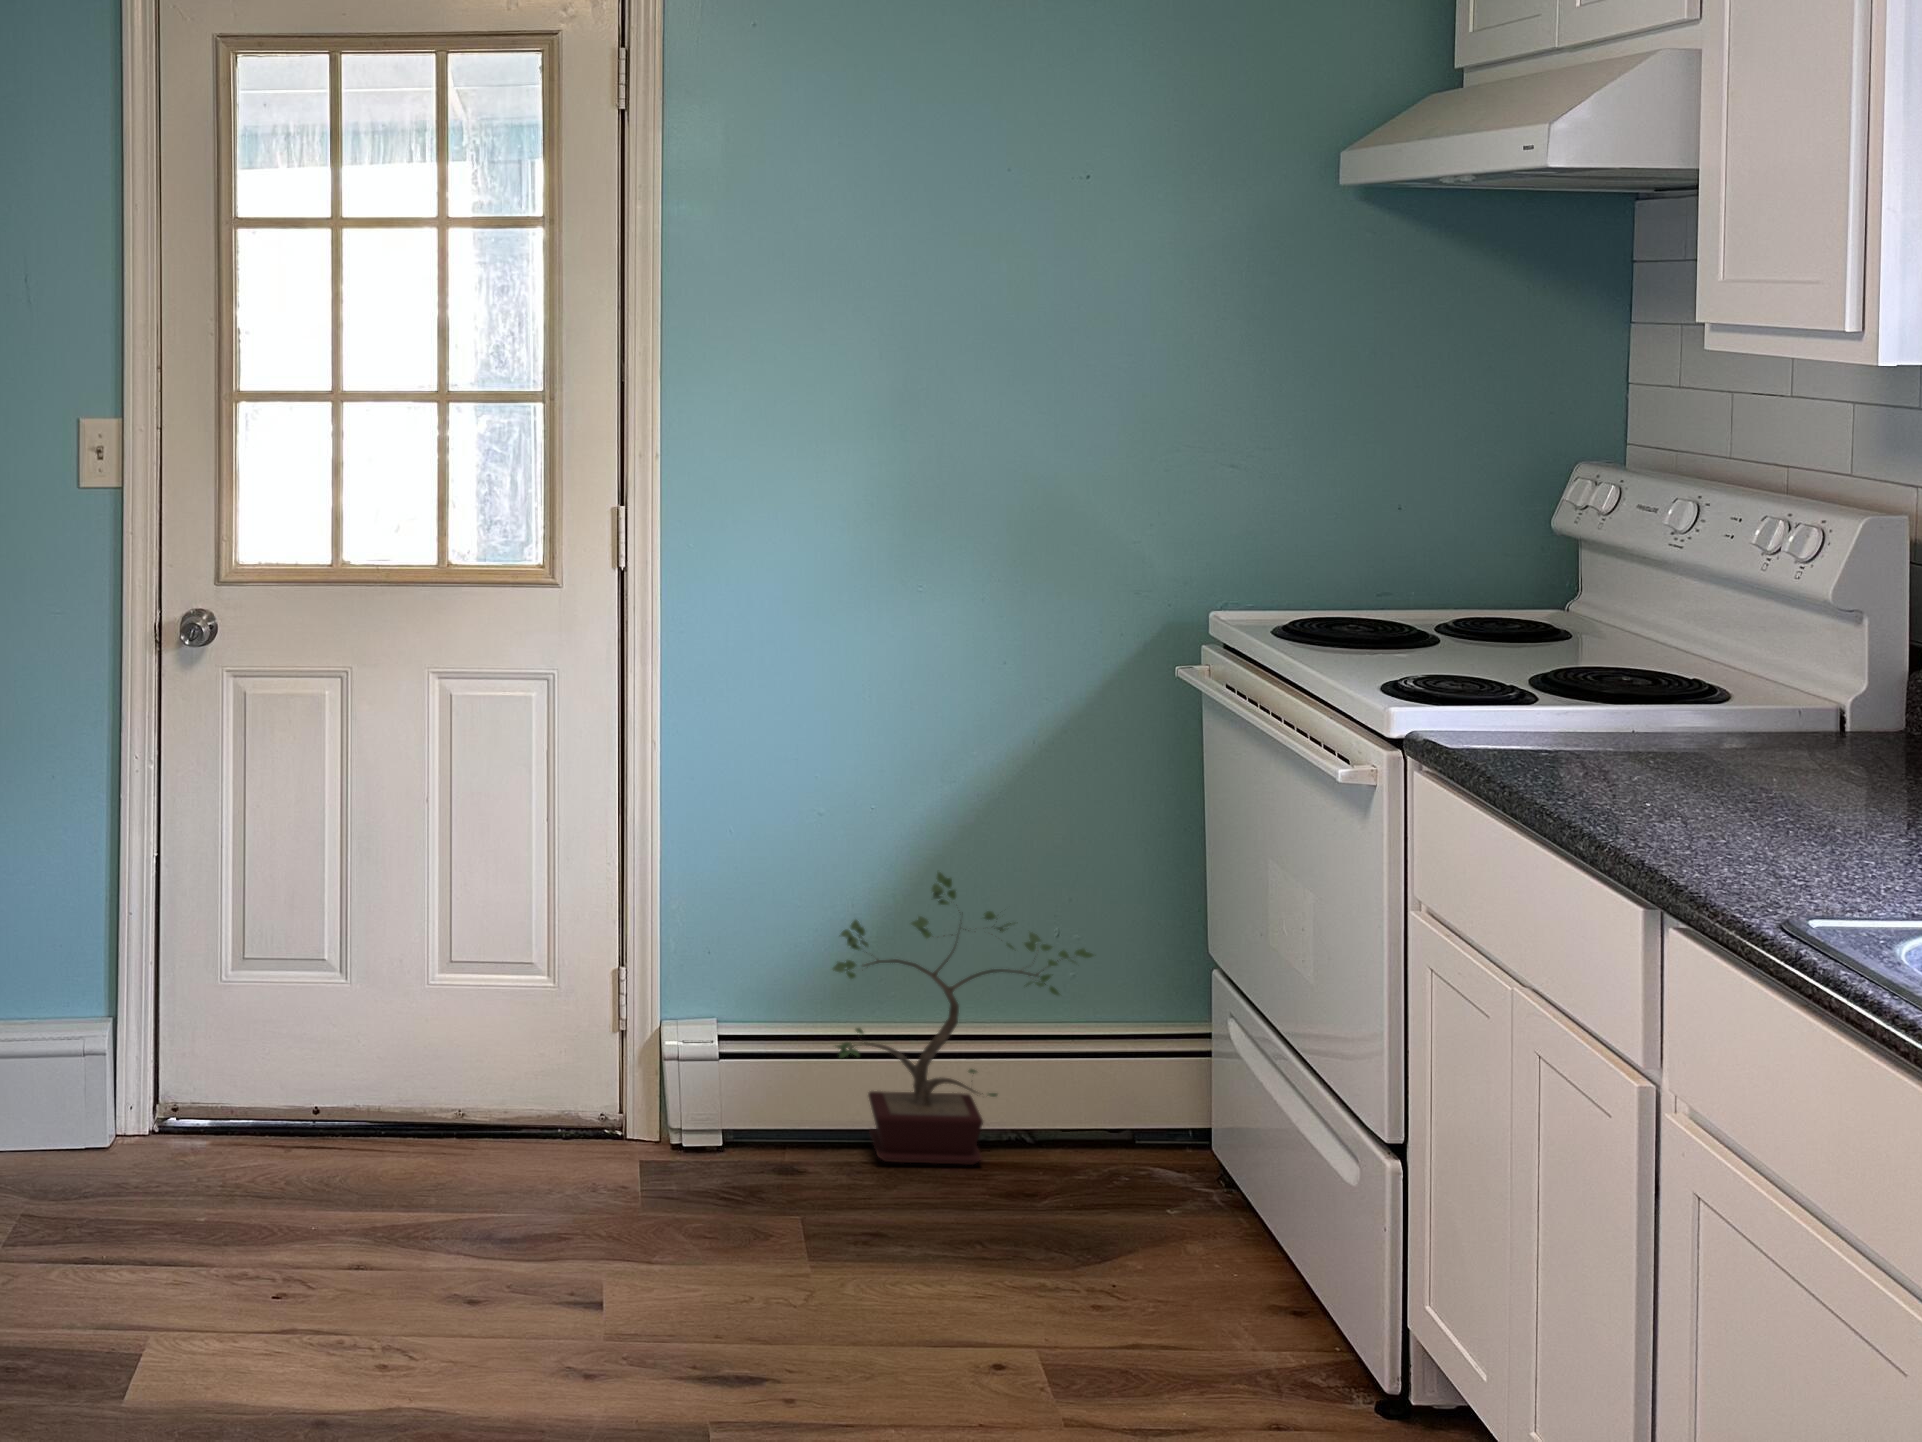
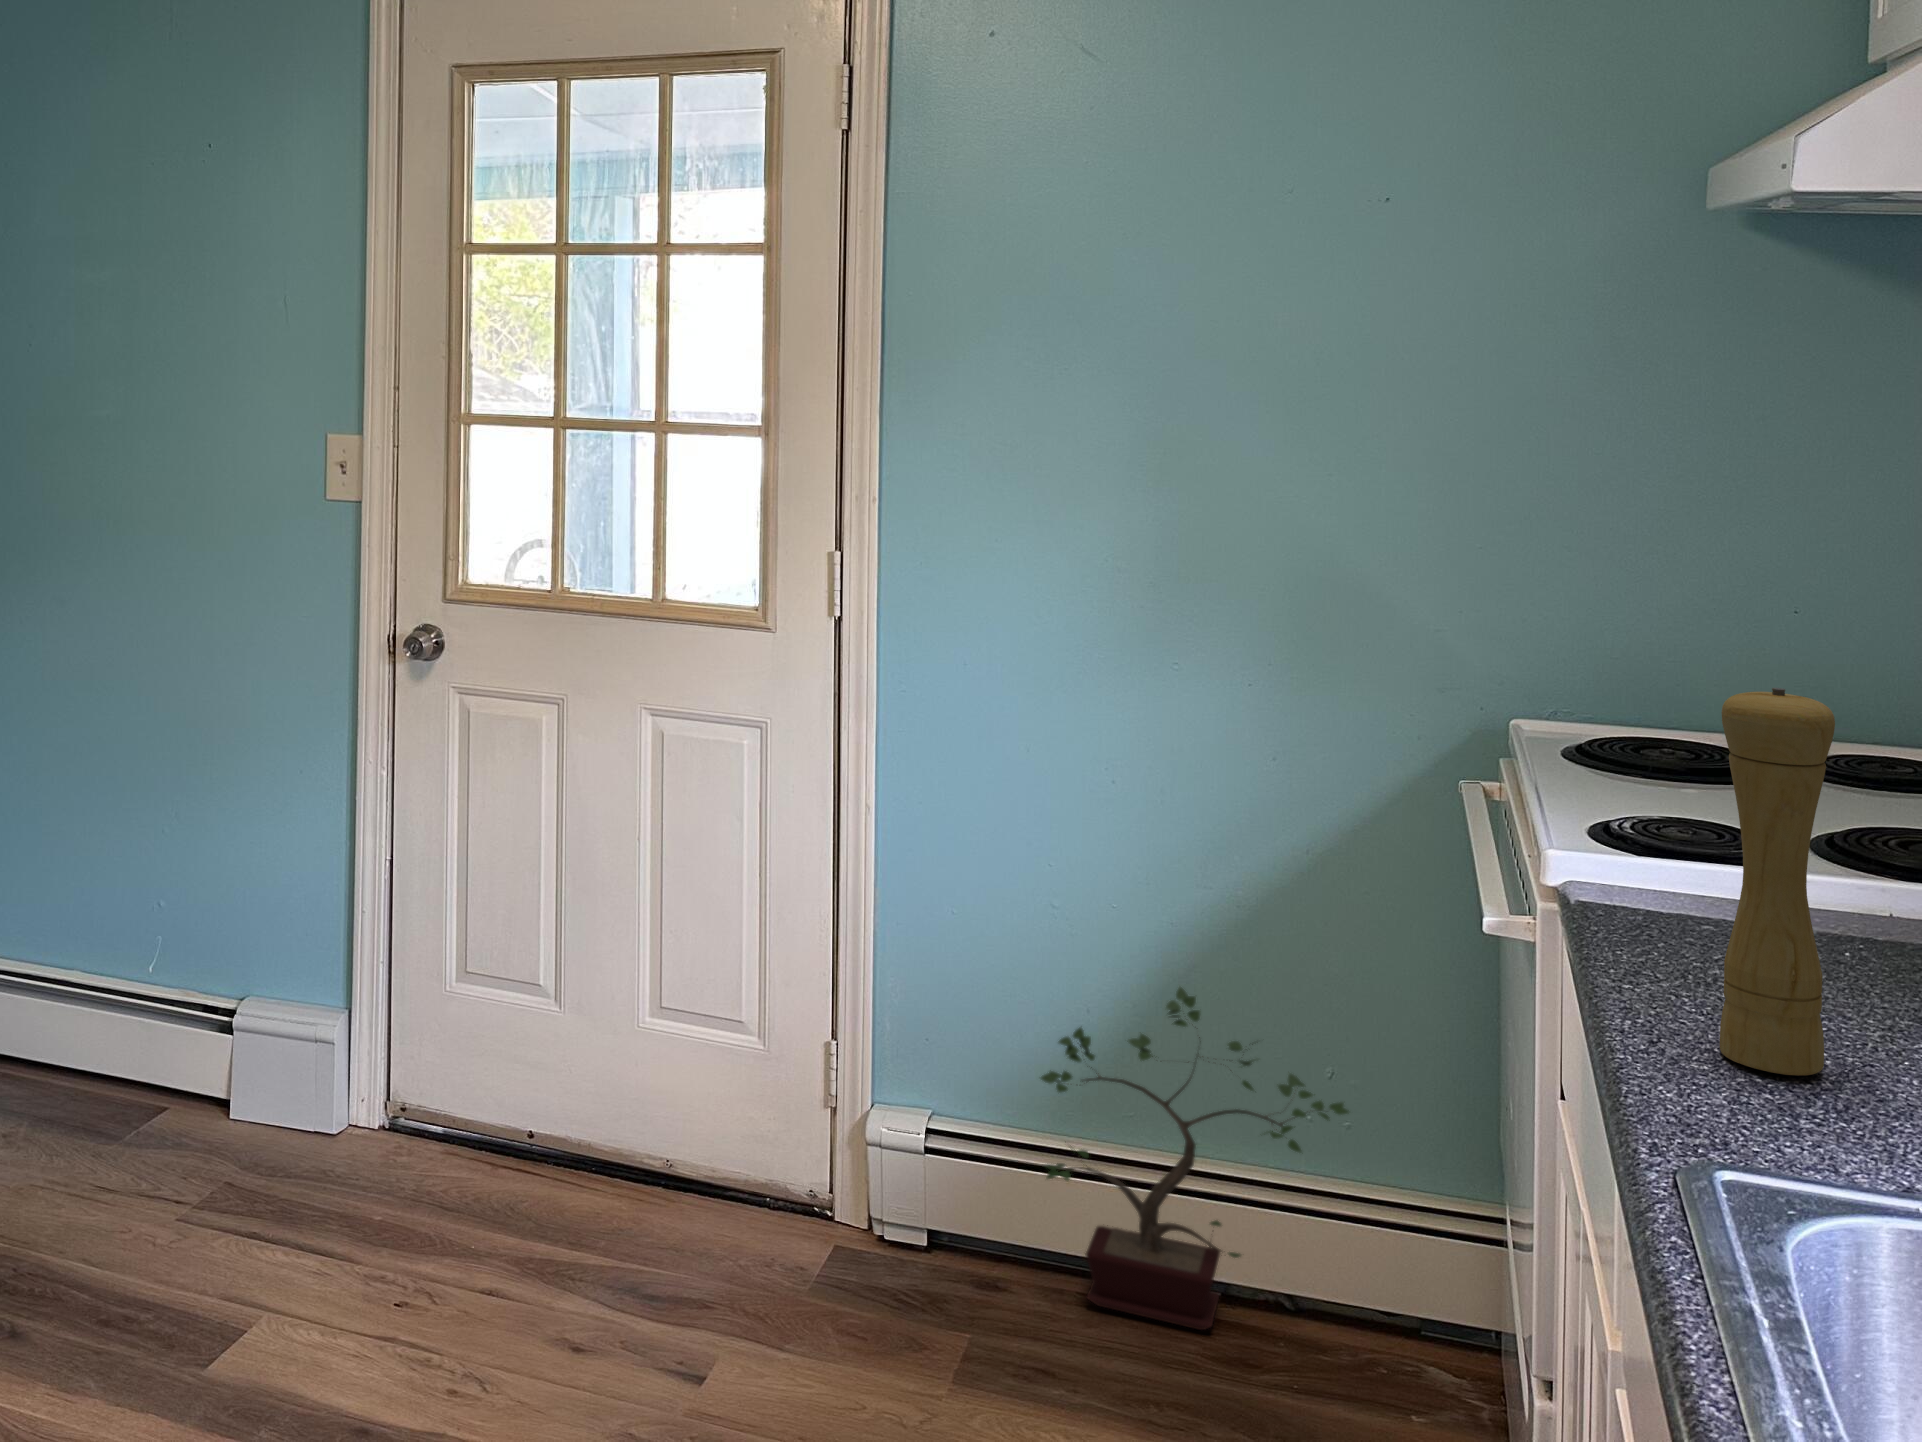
pepper mill: none [1633,552,1714,842] -> present [1720,688,1835,1075]

